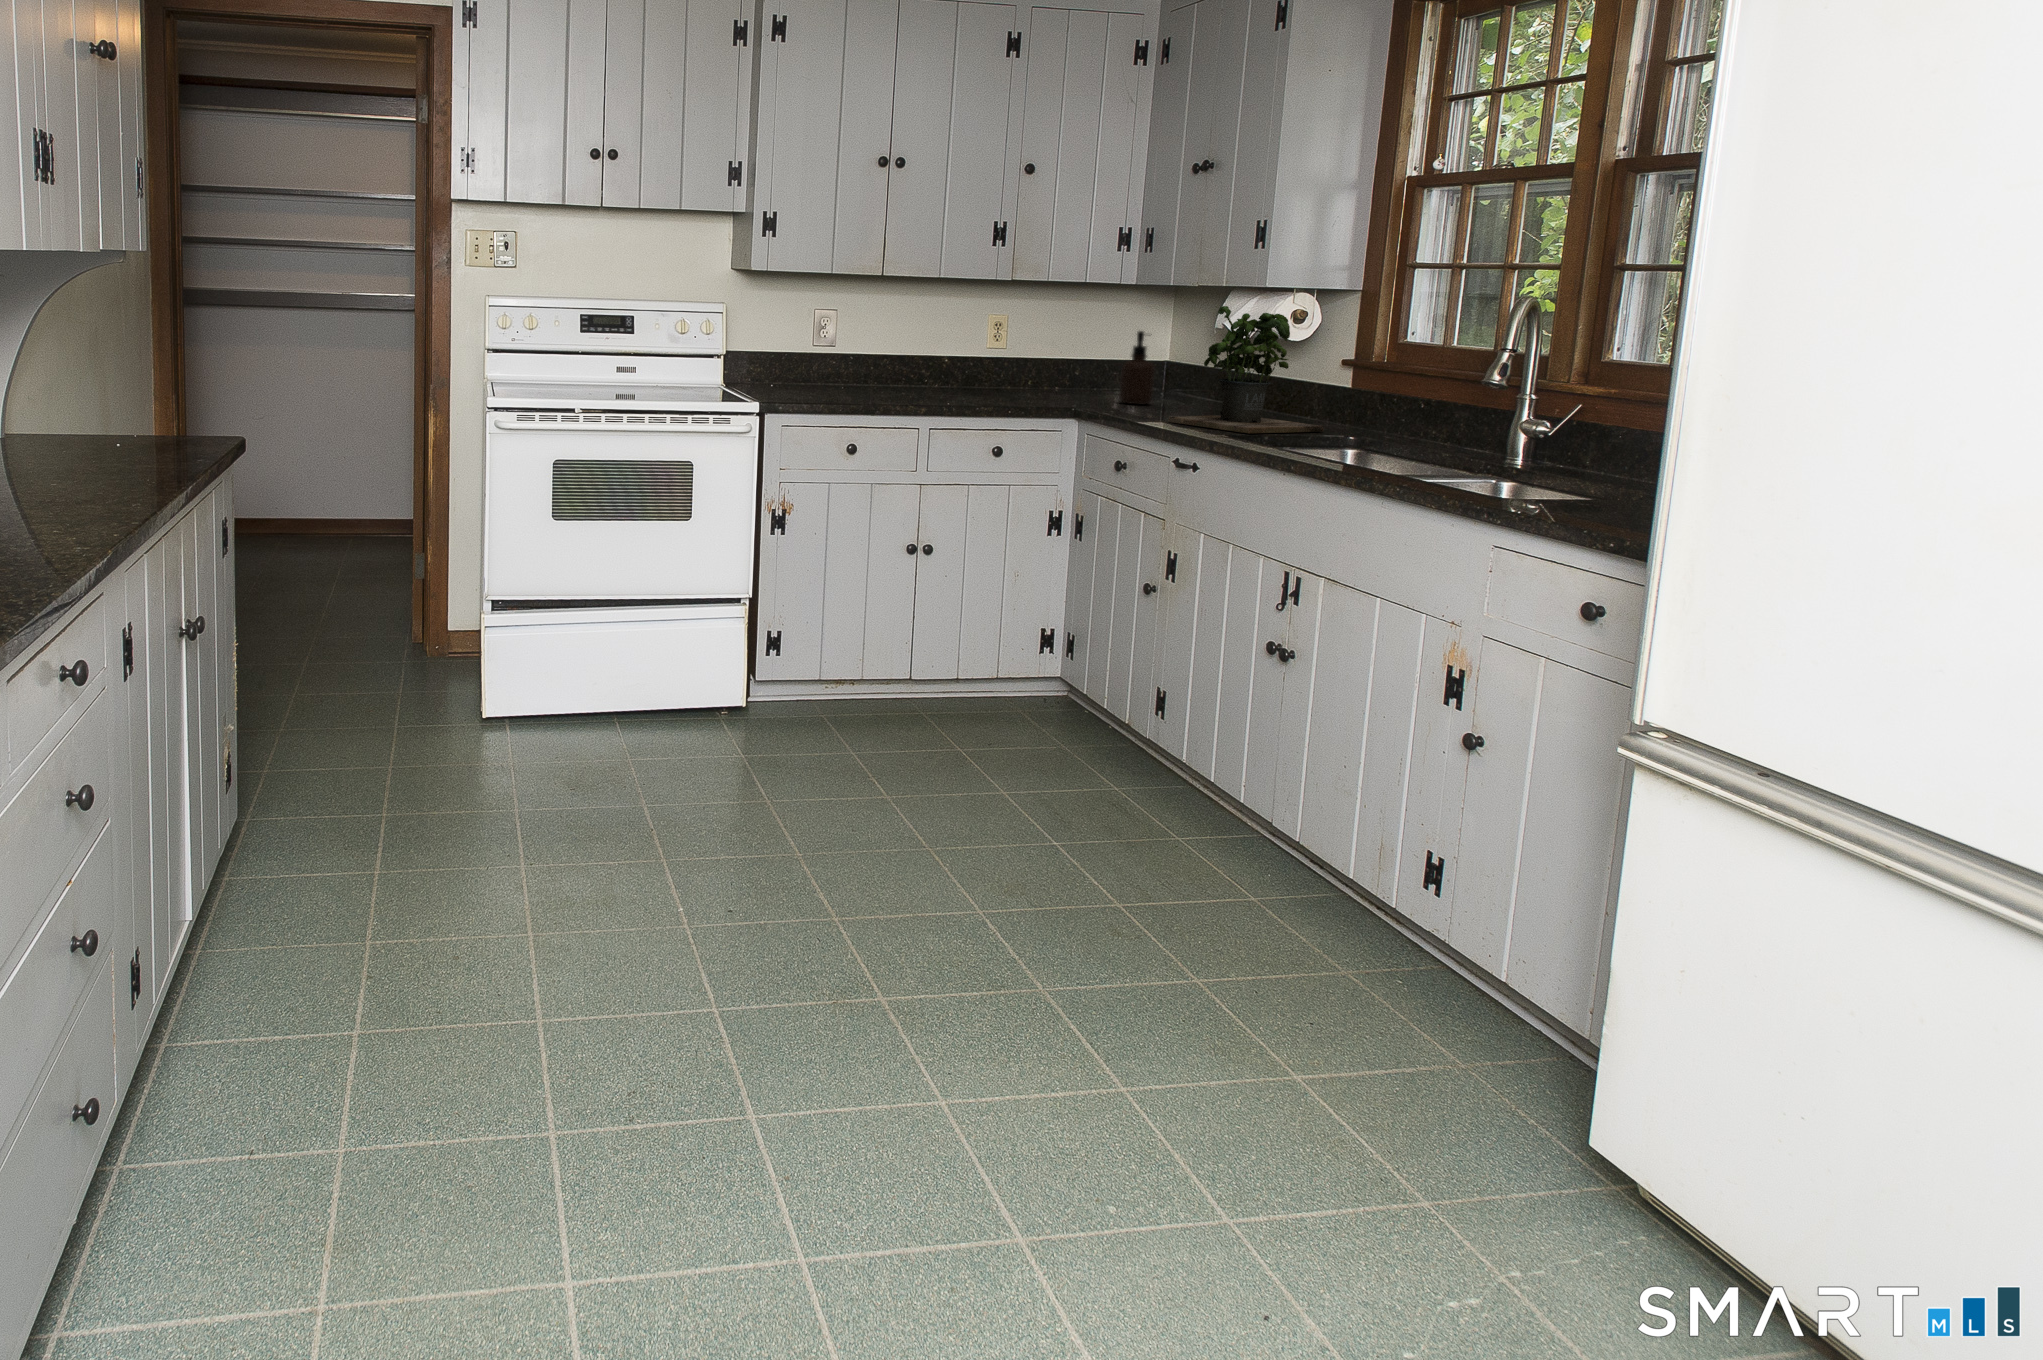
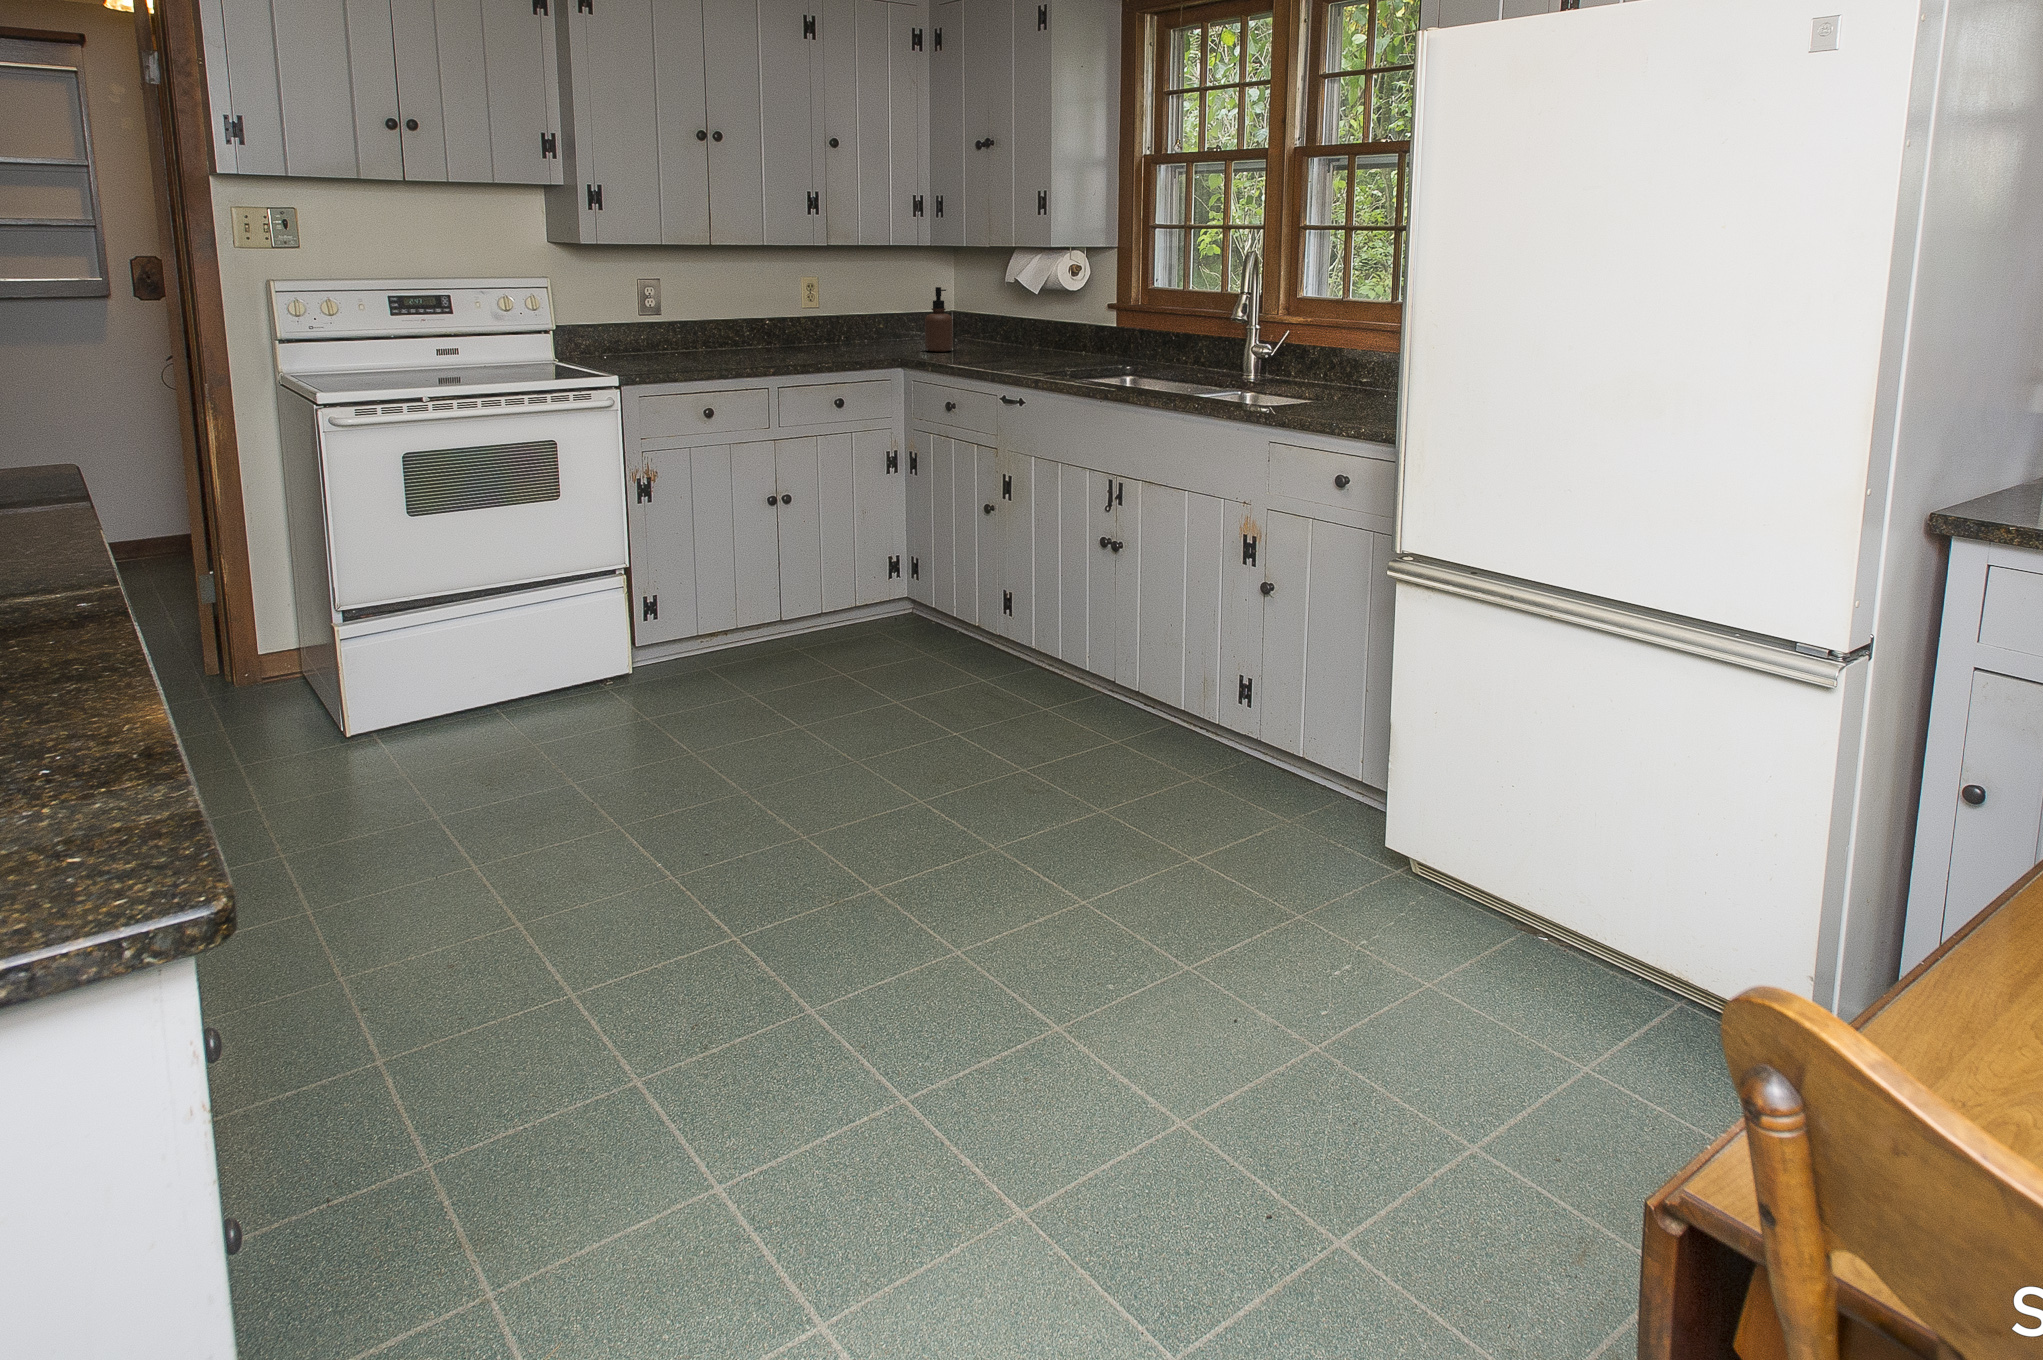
potted plant: present [1168,306,1324,433] -> none [982,264,1101,370]

